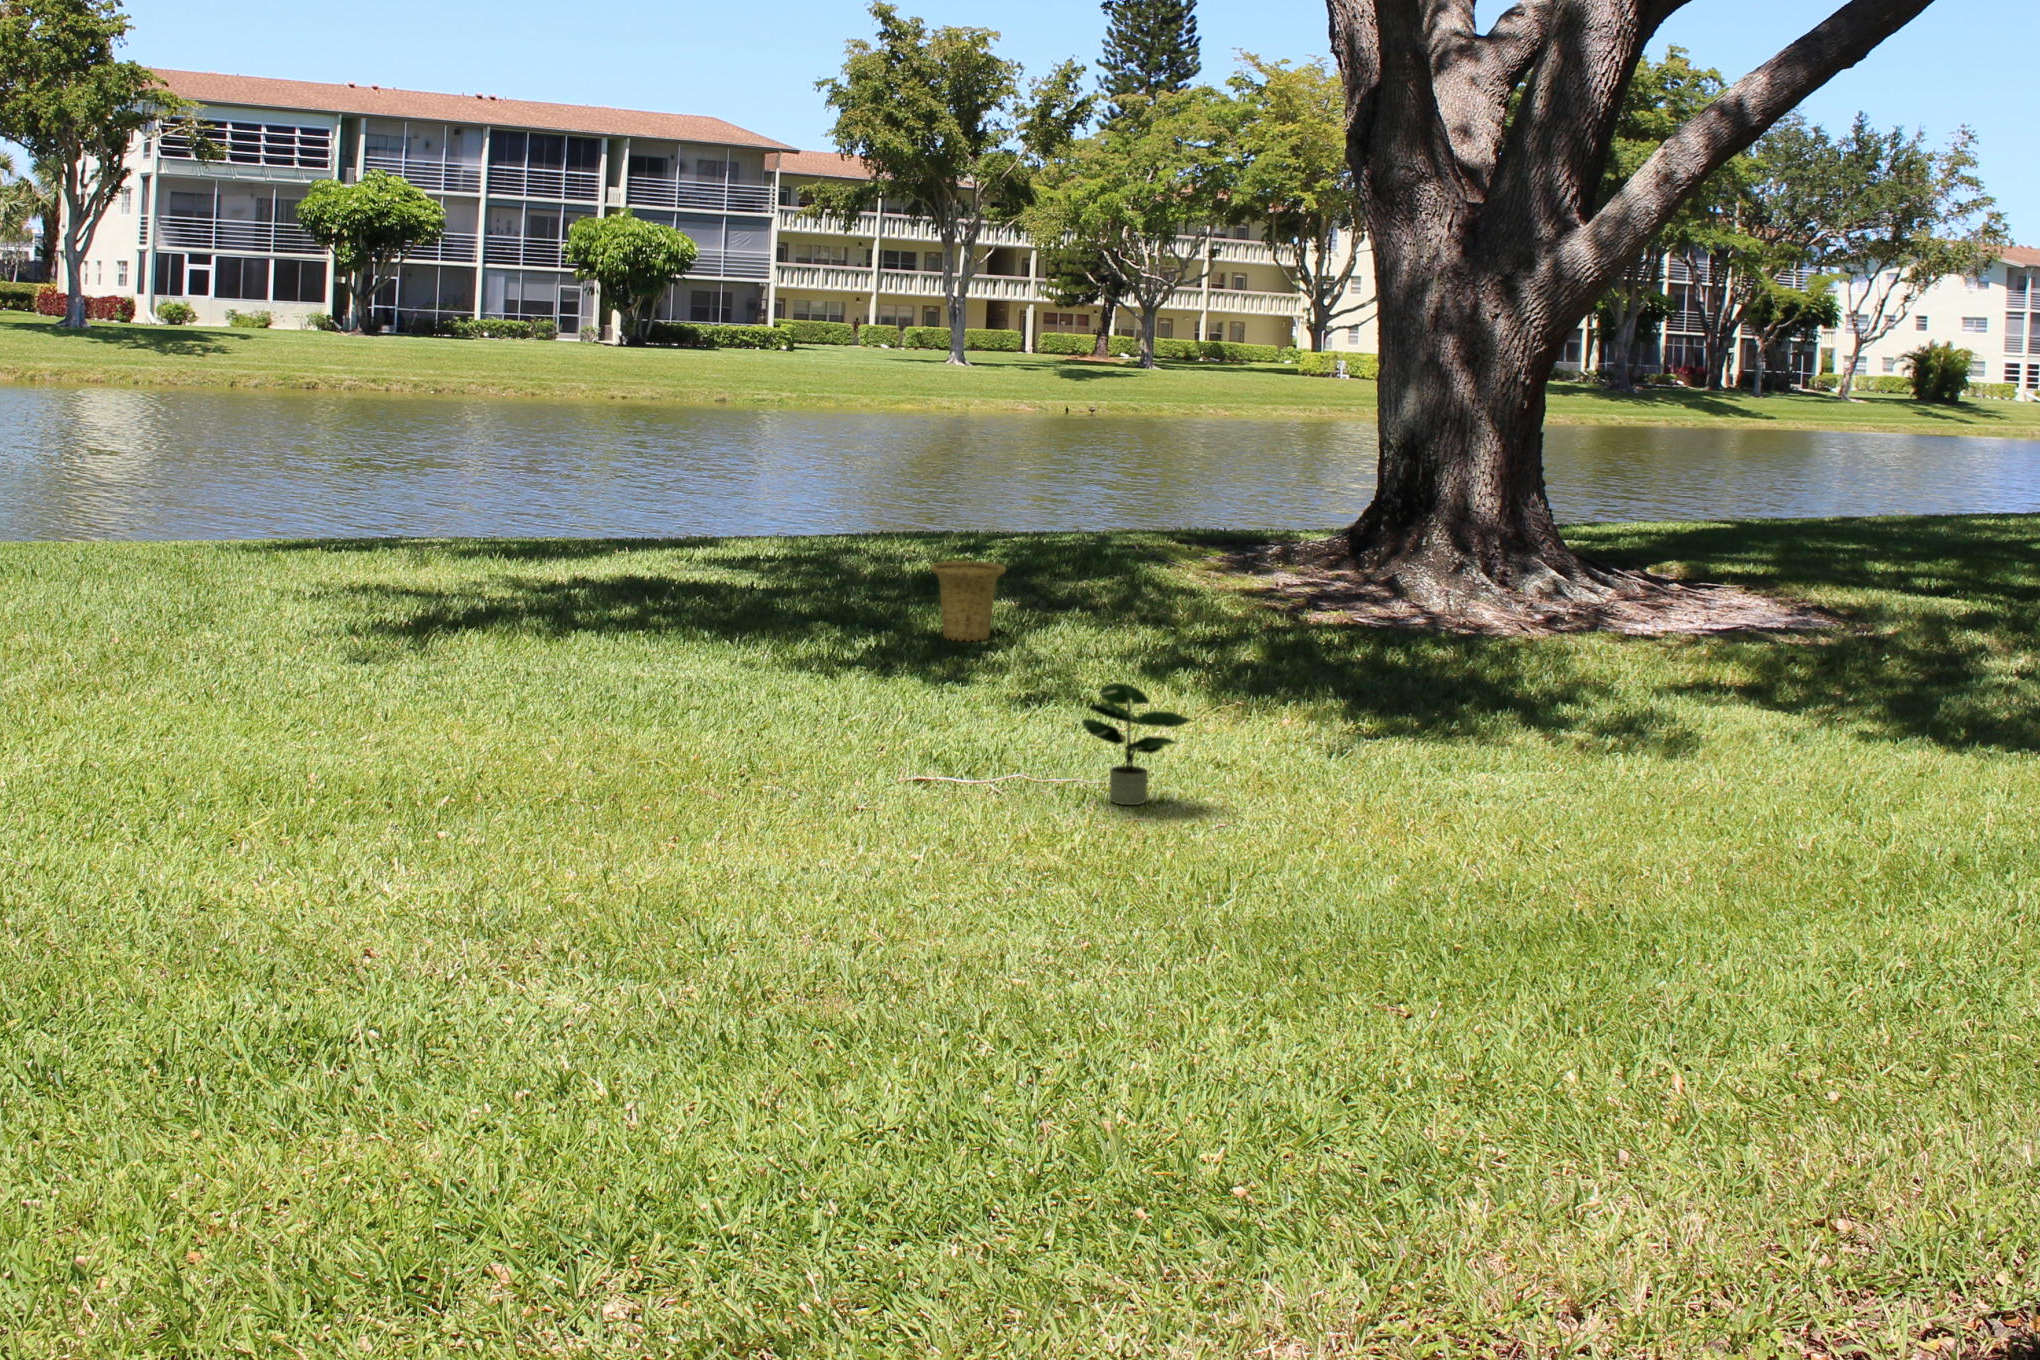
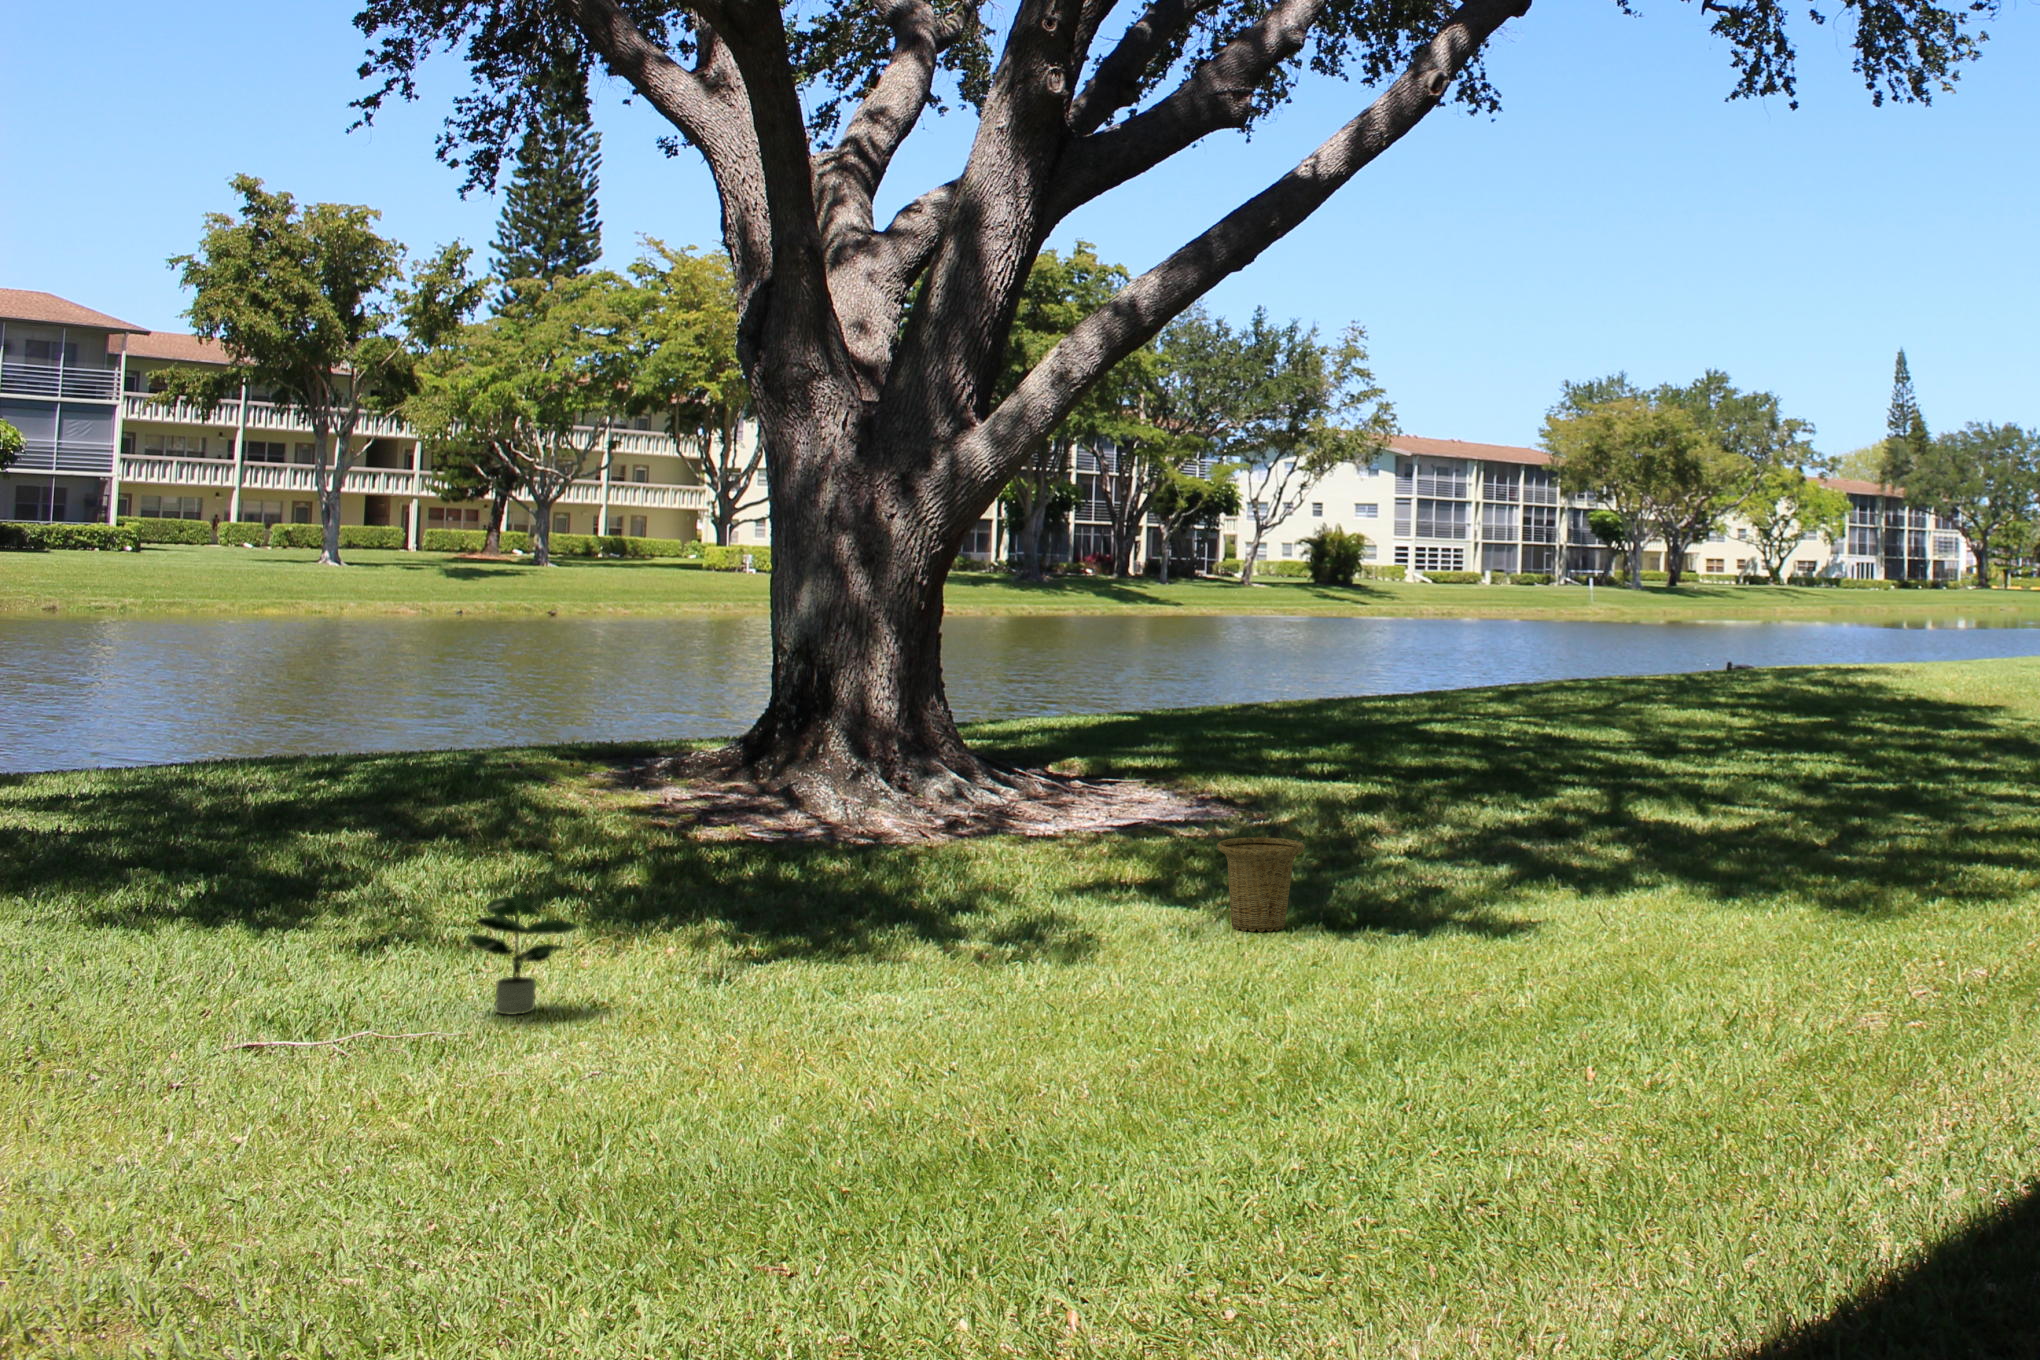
basket: present [930,561,1006,641] -> present [1217,837,1305,932]

